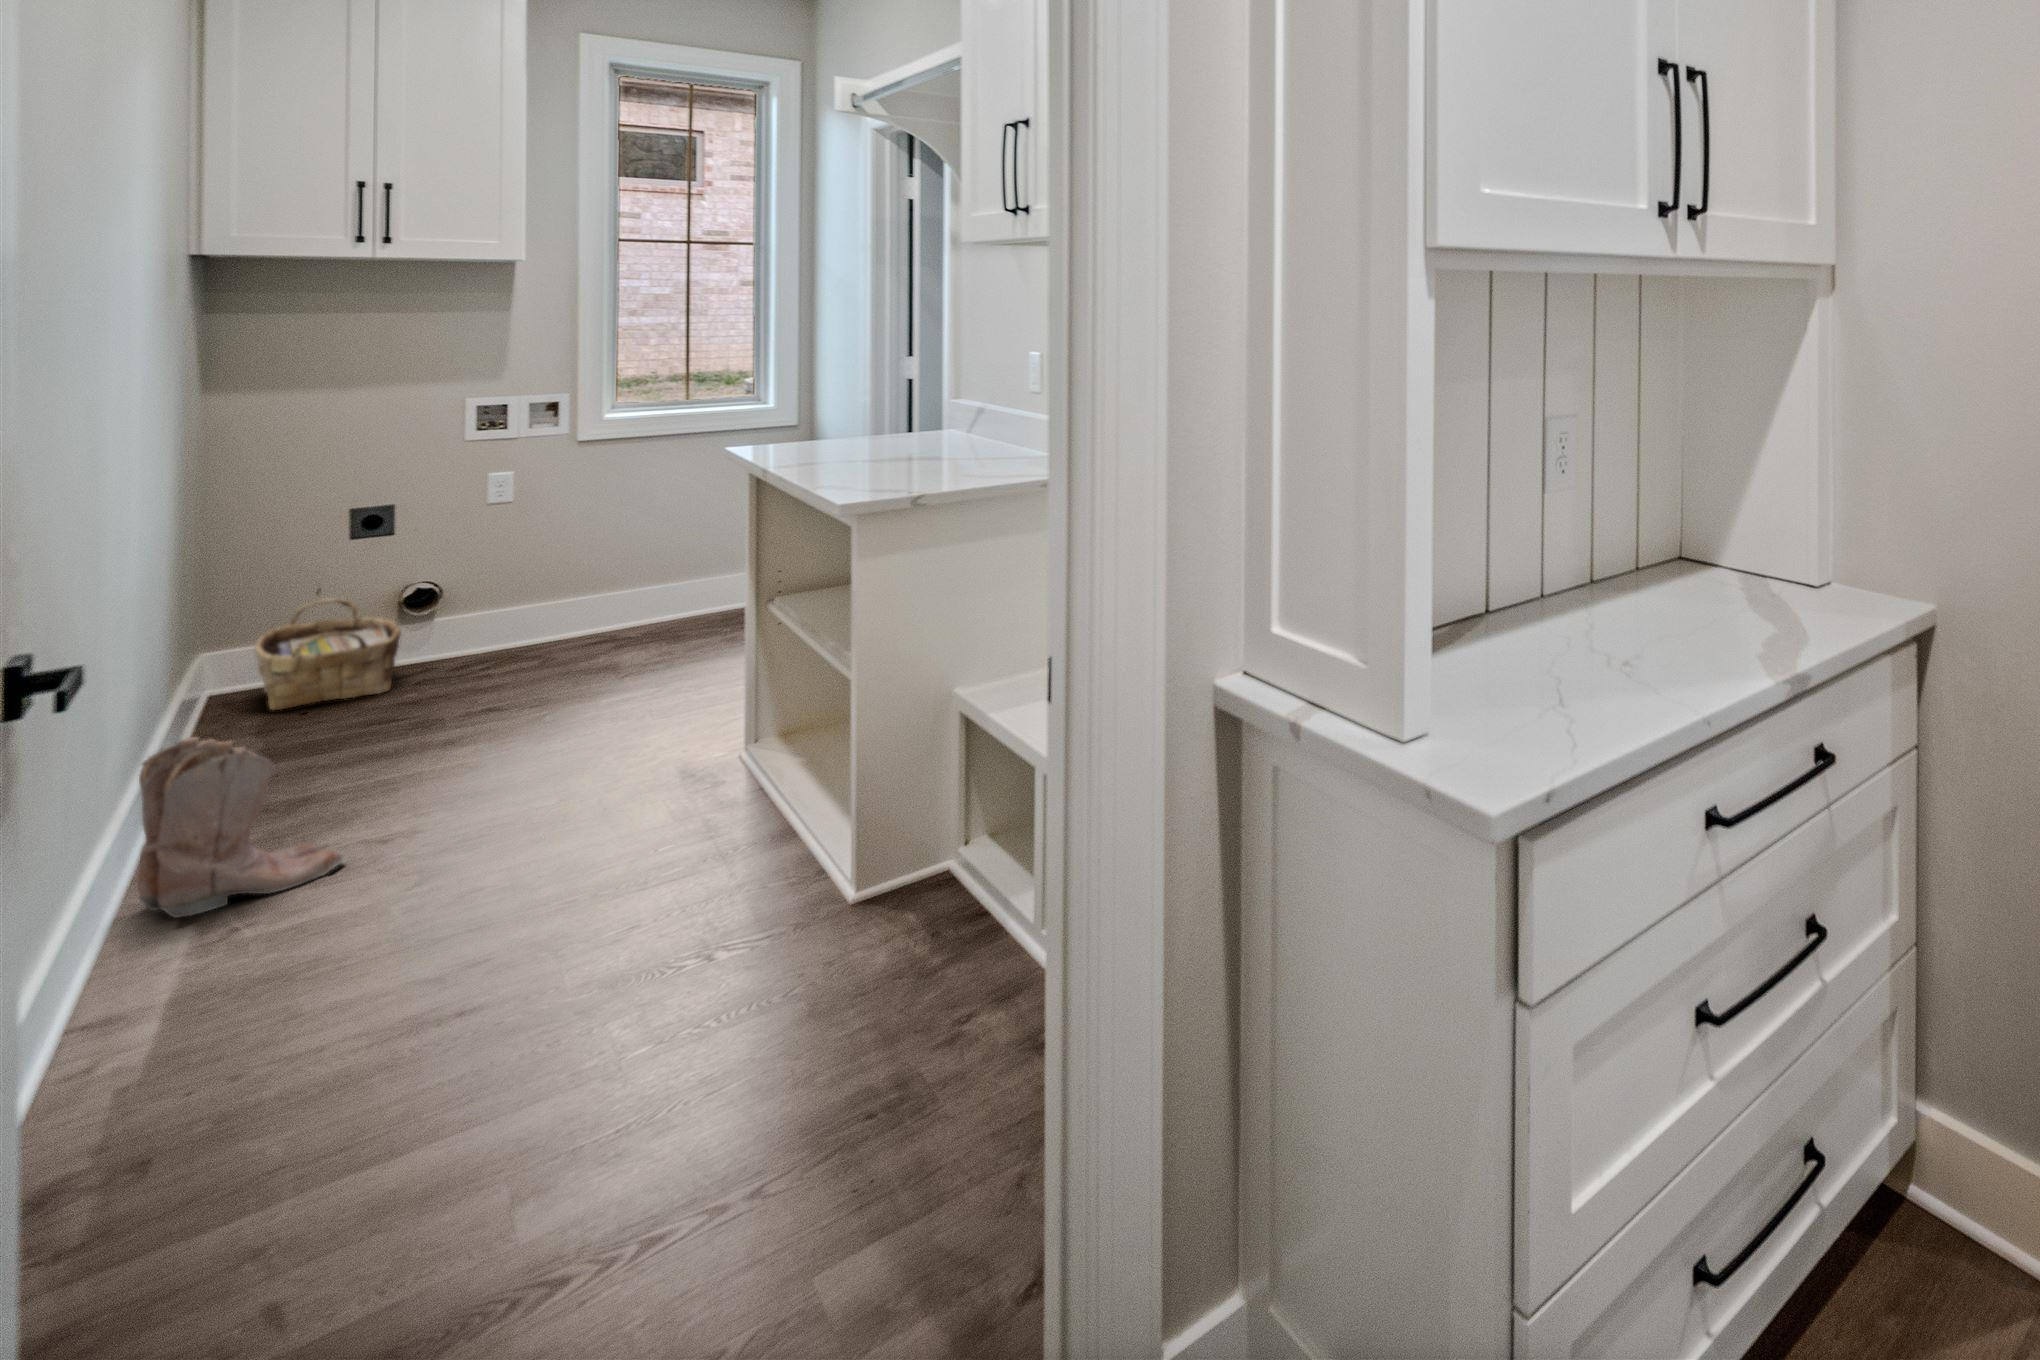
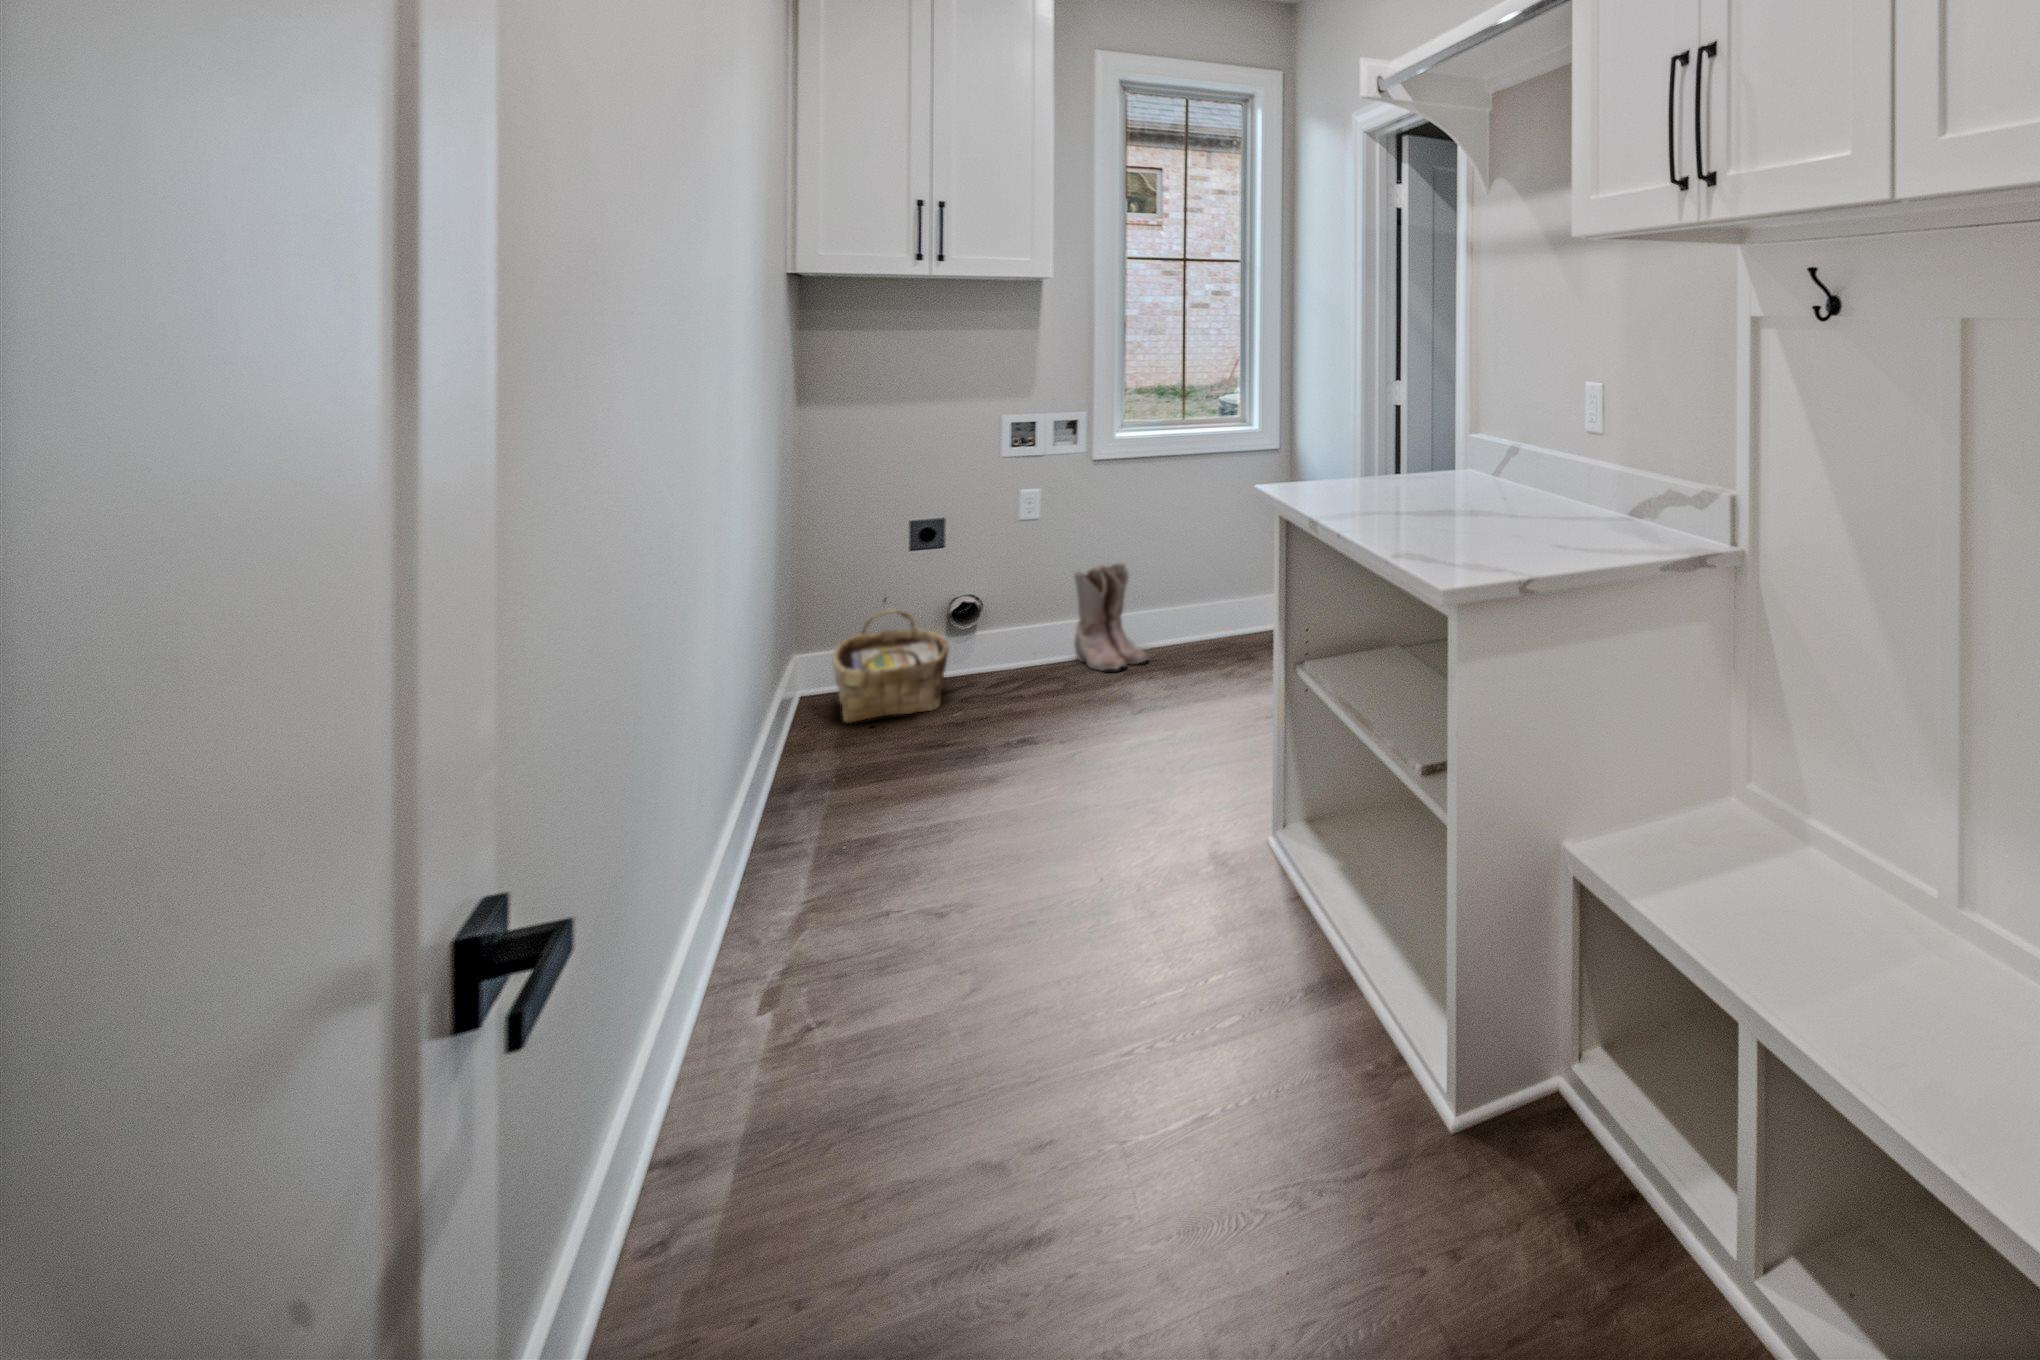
boots: present [137,737,345,918] -> present [1074,562,1148,670]

